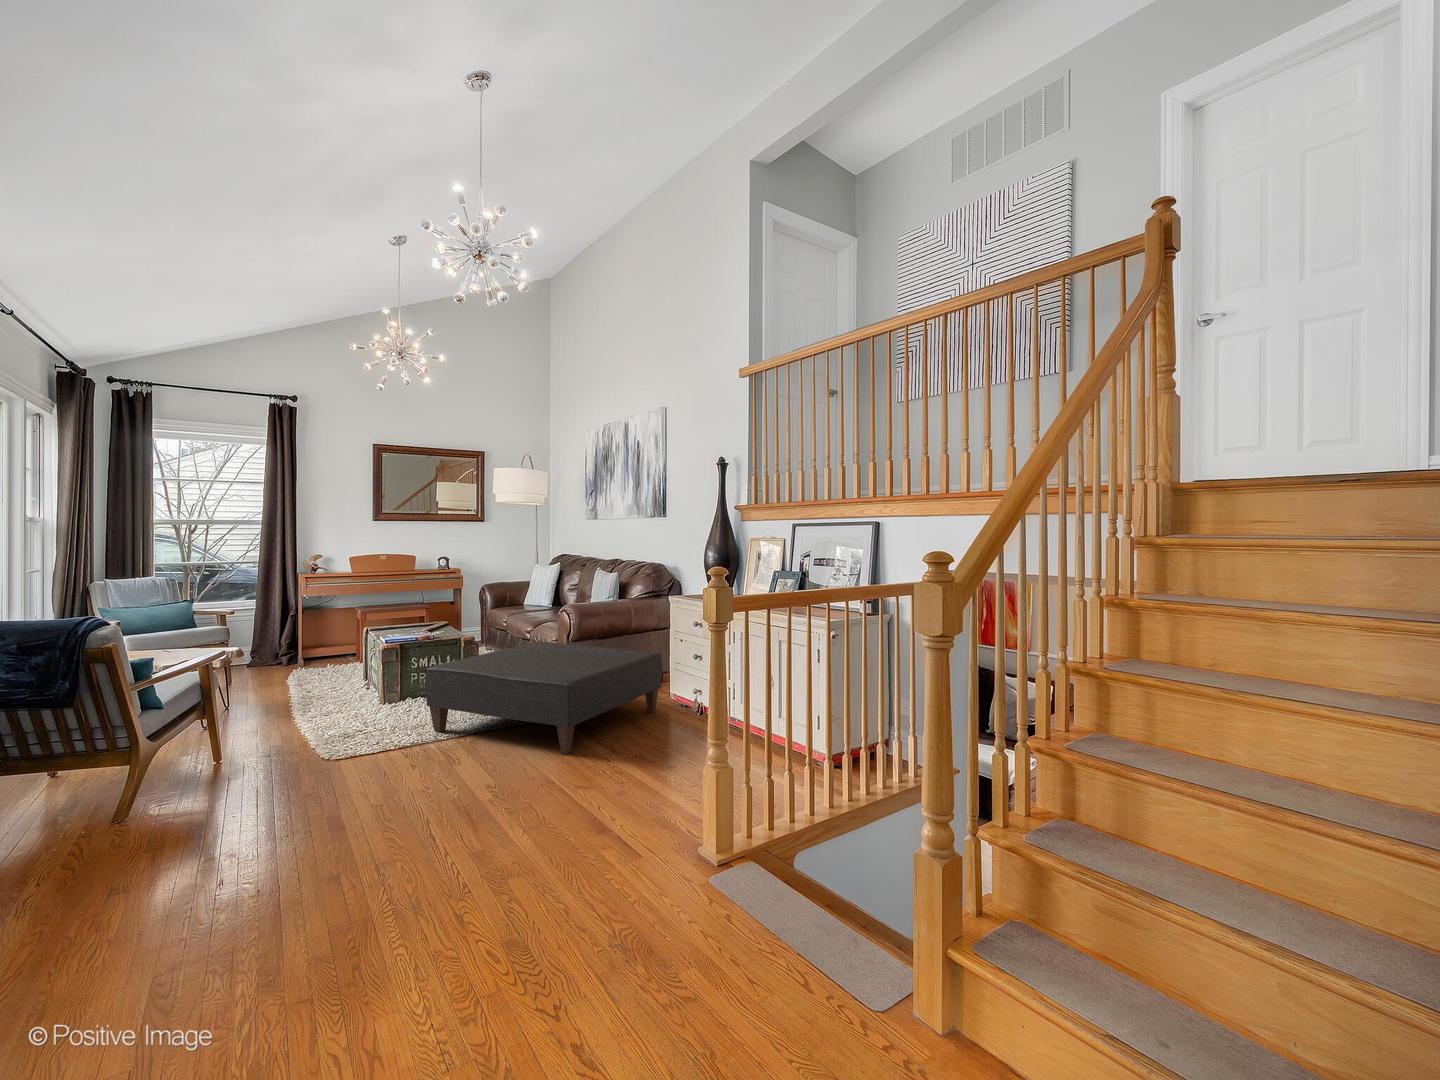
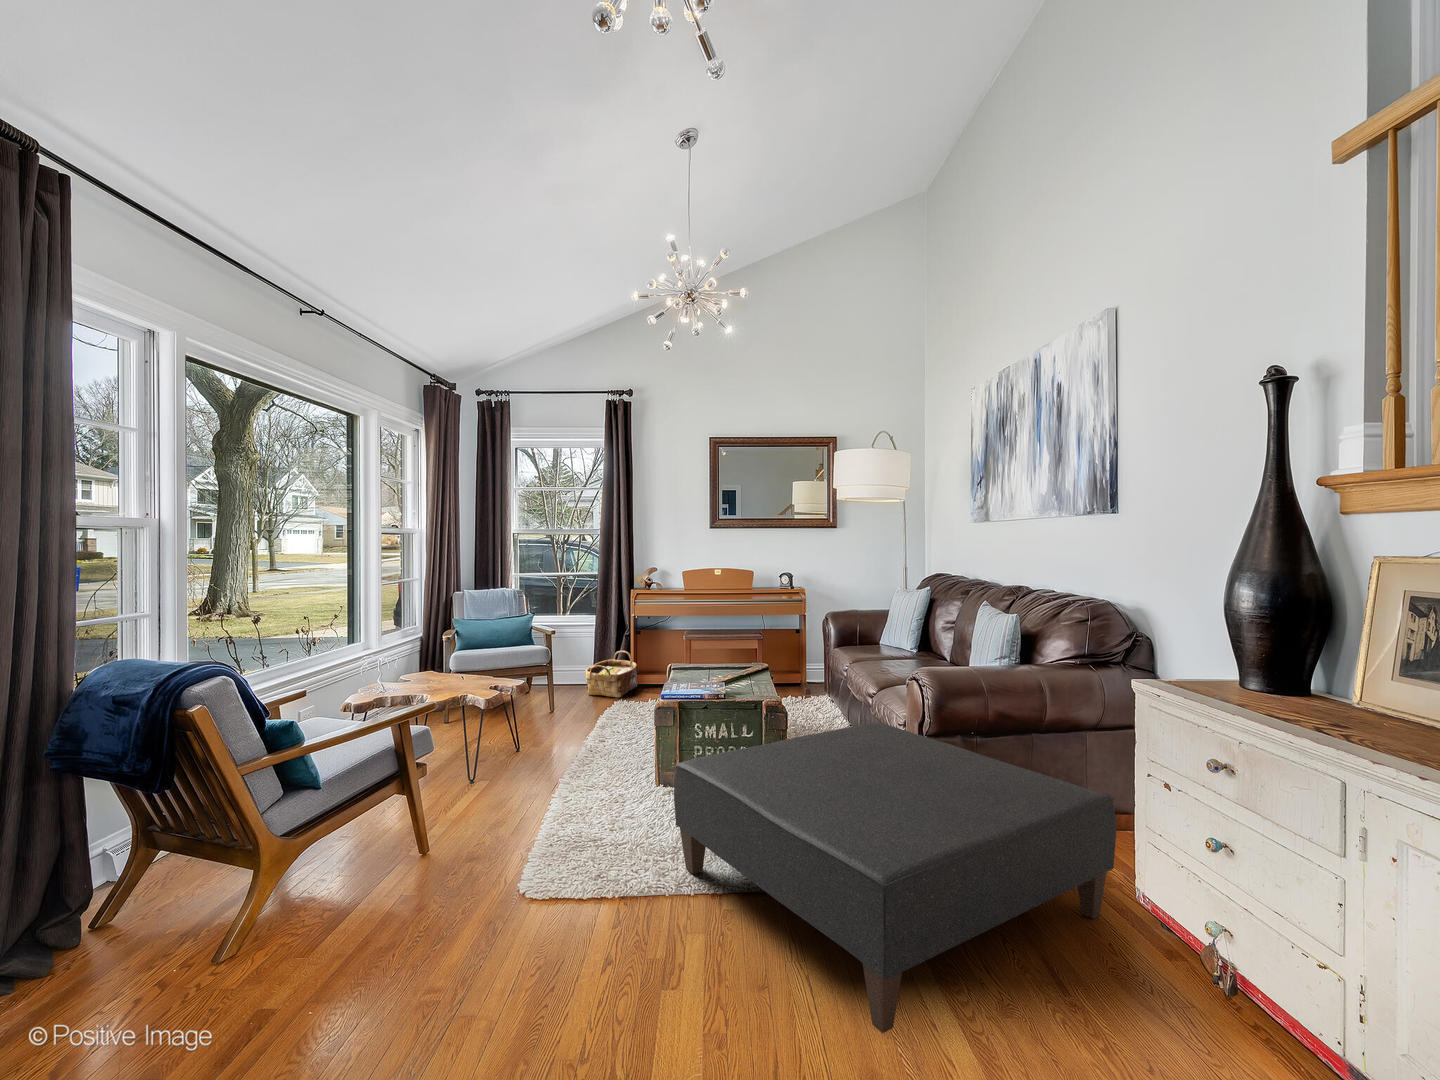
woven basket: none [262,627,312,666] -> present [585,651,638,698]

